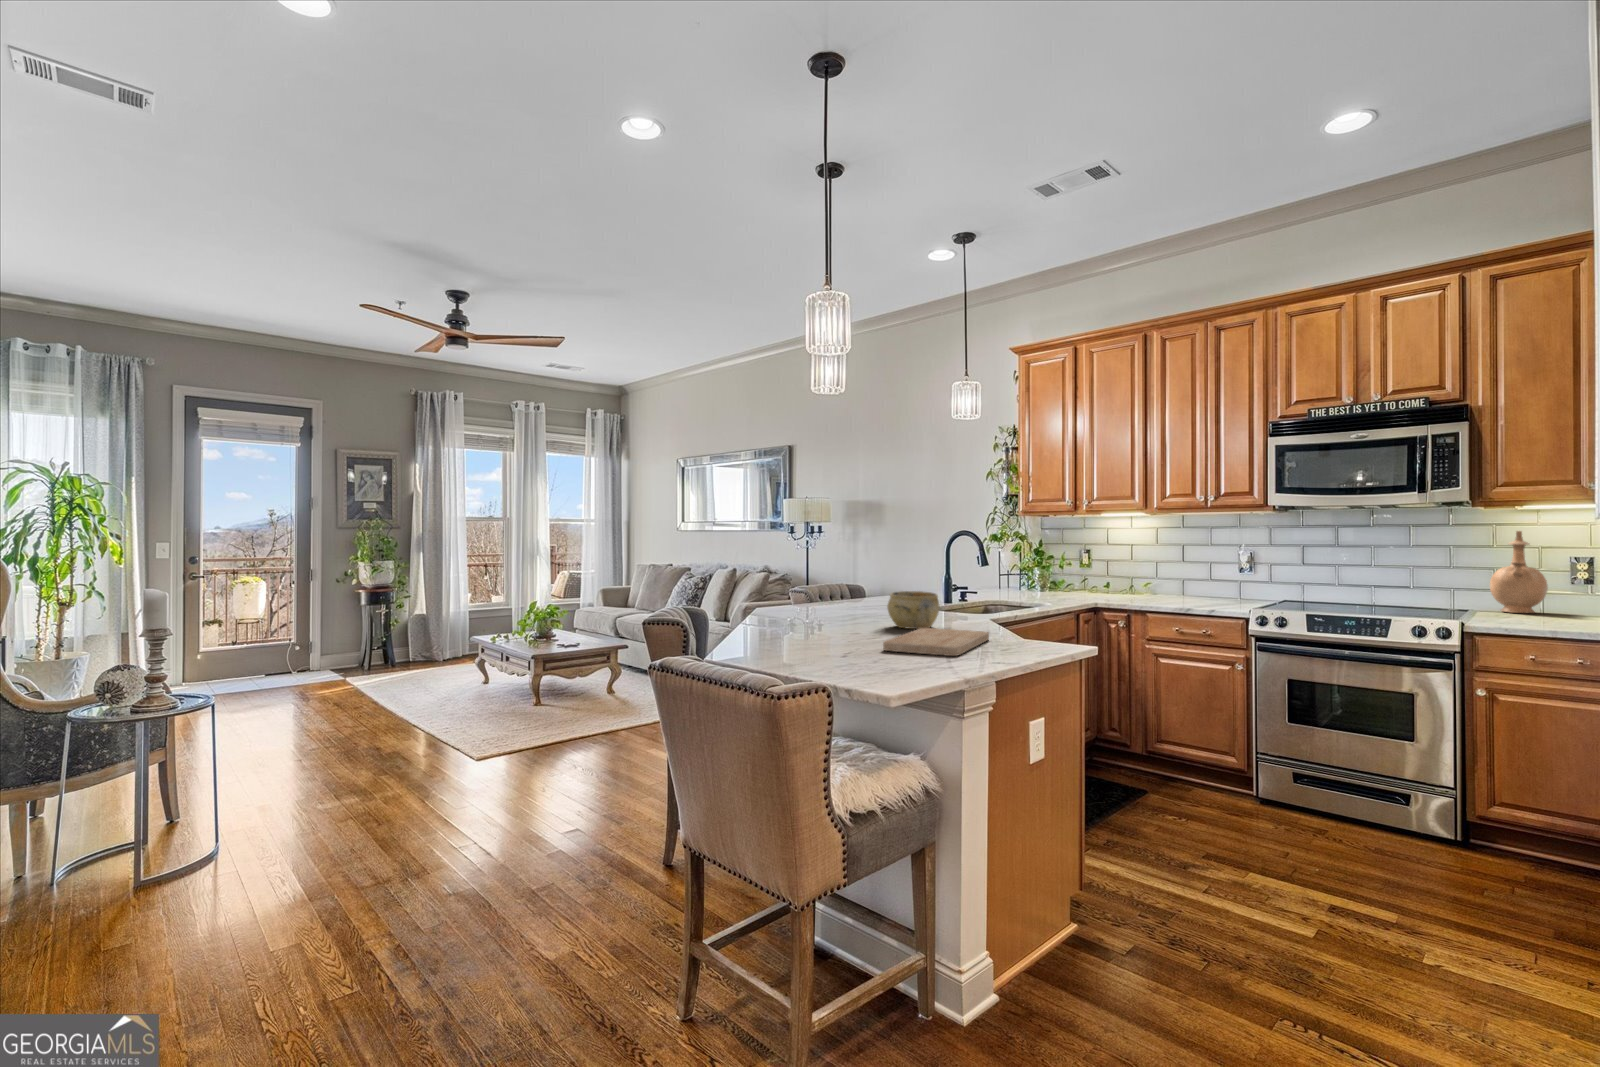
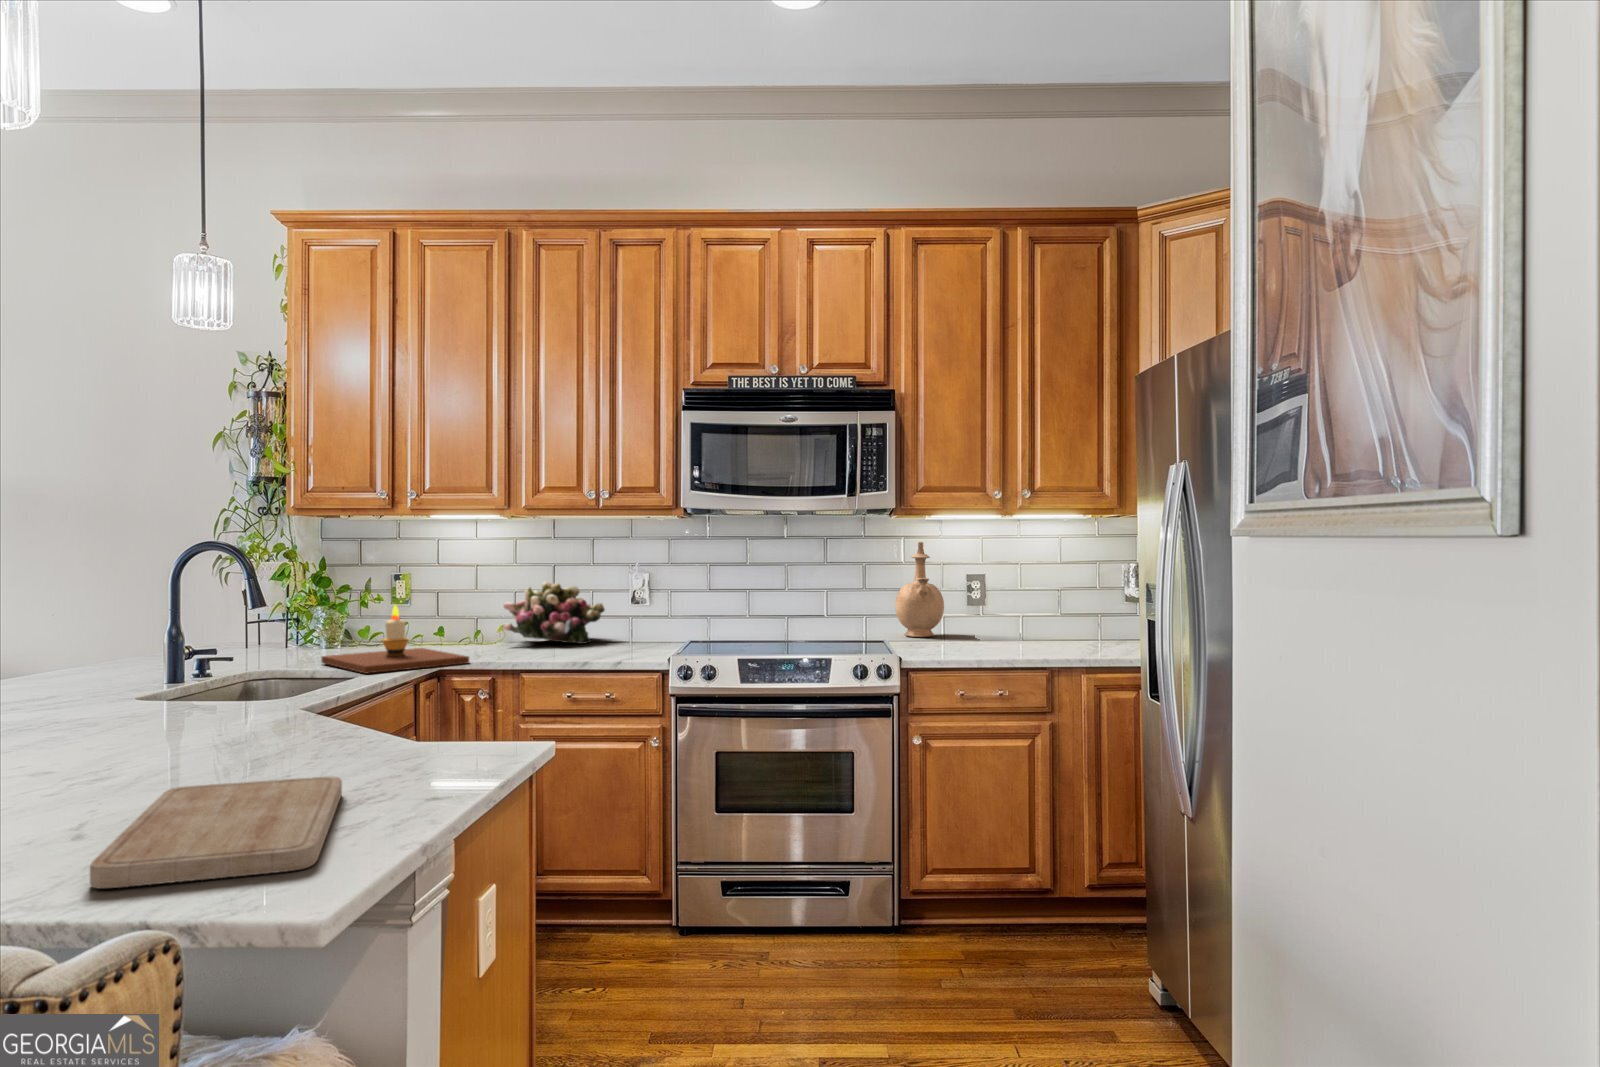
flower arrangement: none [1143,557,1218,599] -> present [503,581,605,644]
candle: none [1031,566,1112,603] -> present [321,605,469,674]
ceramic bowl: present [887,591,939,629] -> none [51,692,194,788]

